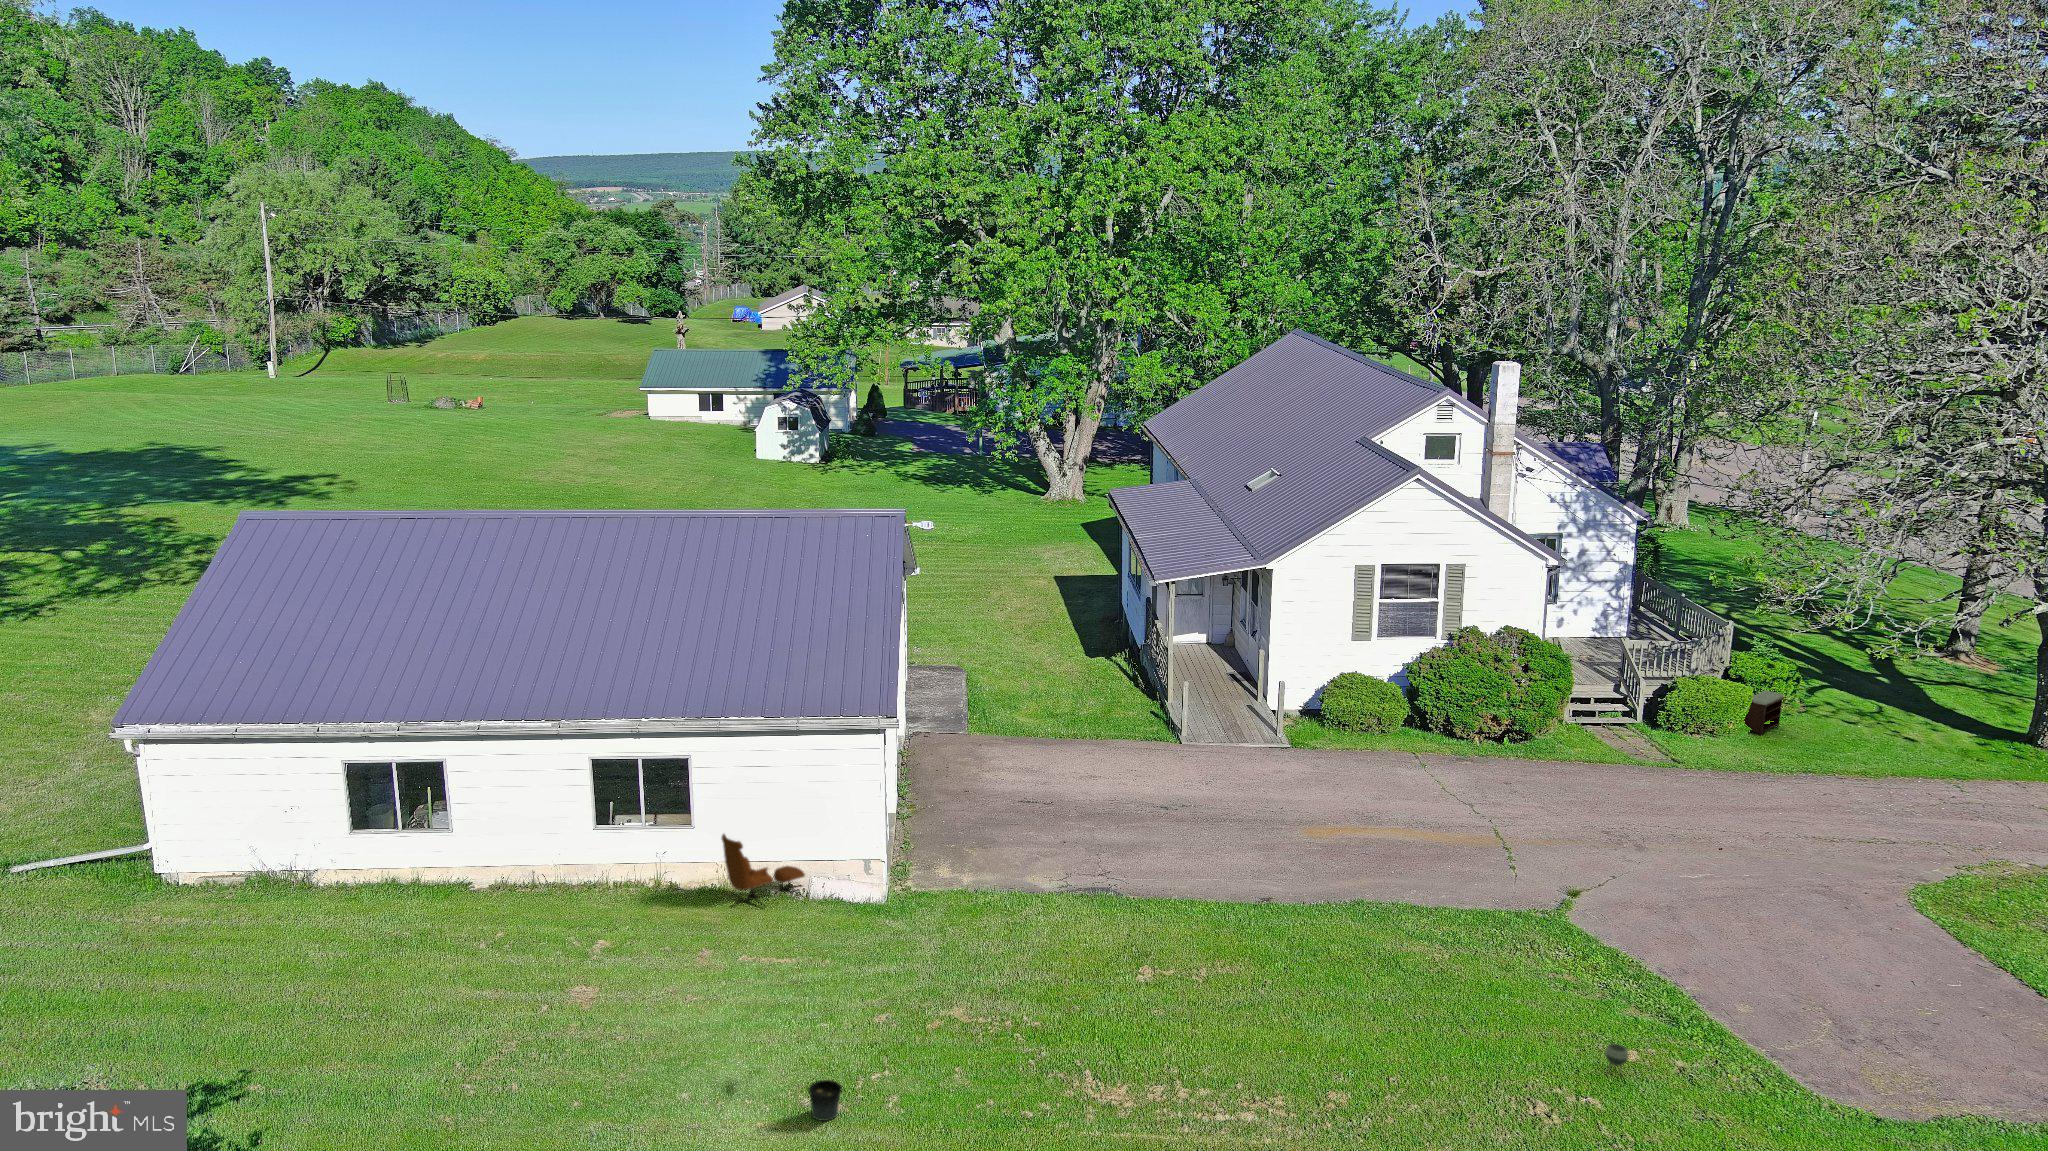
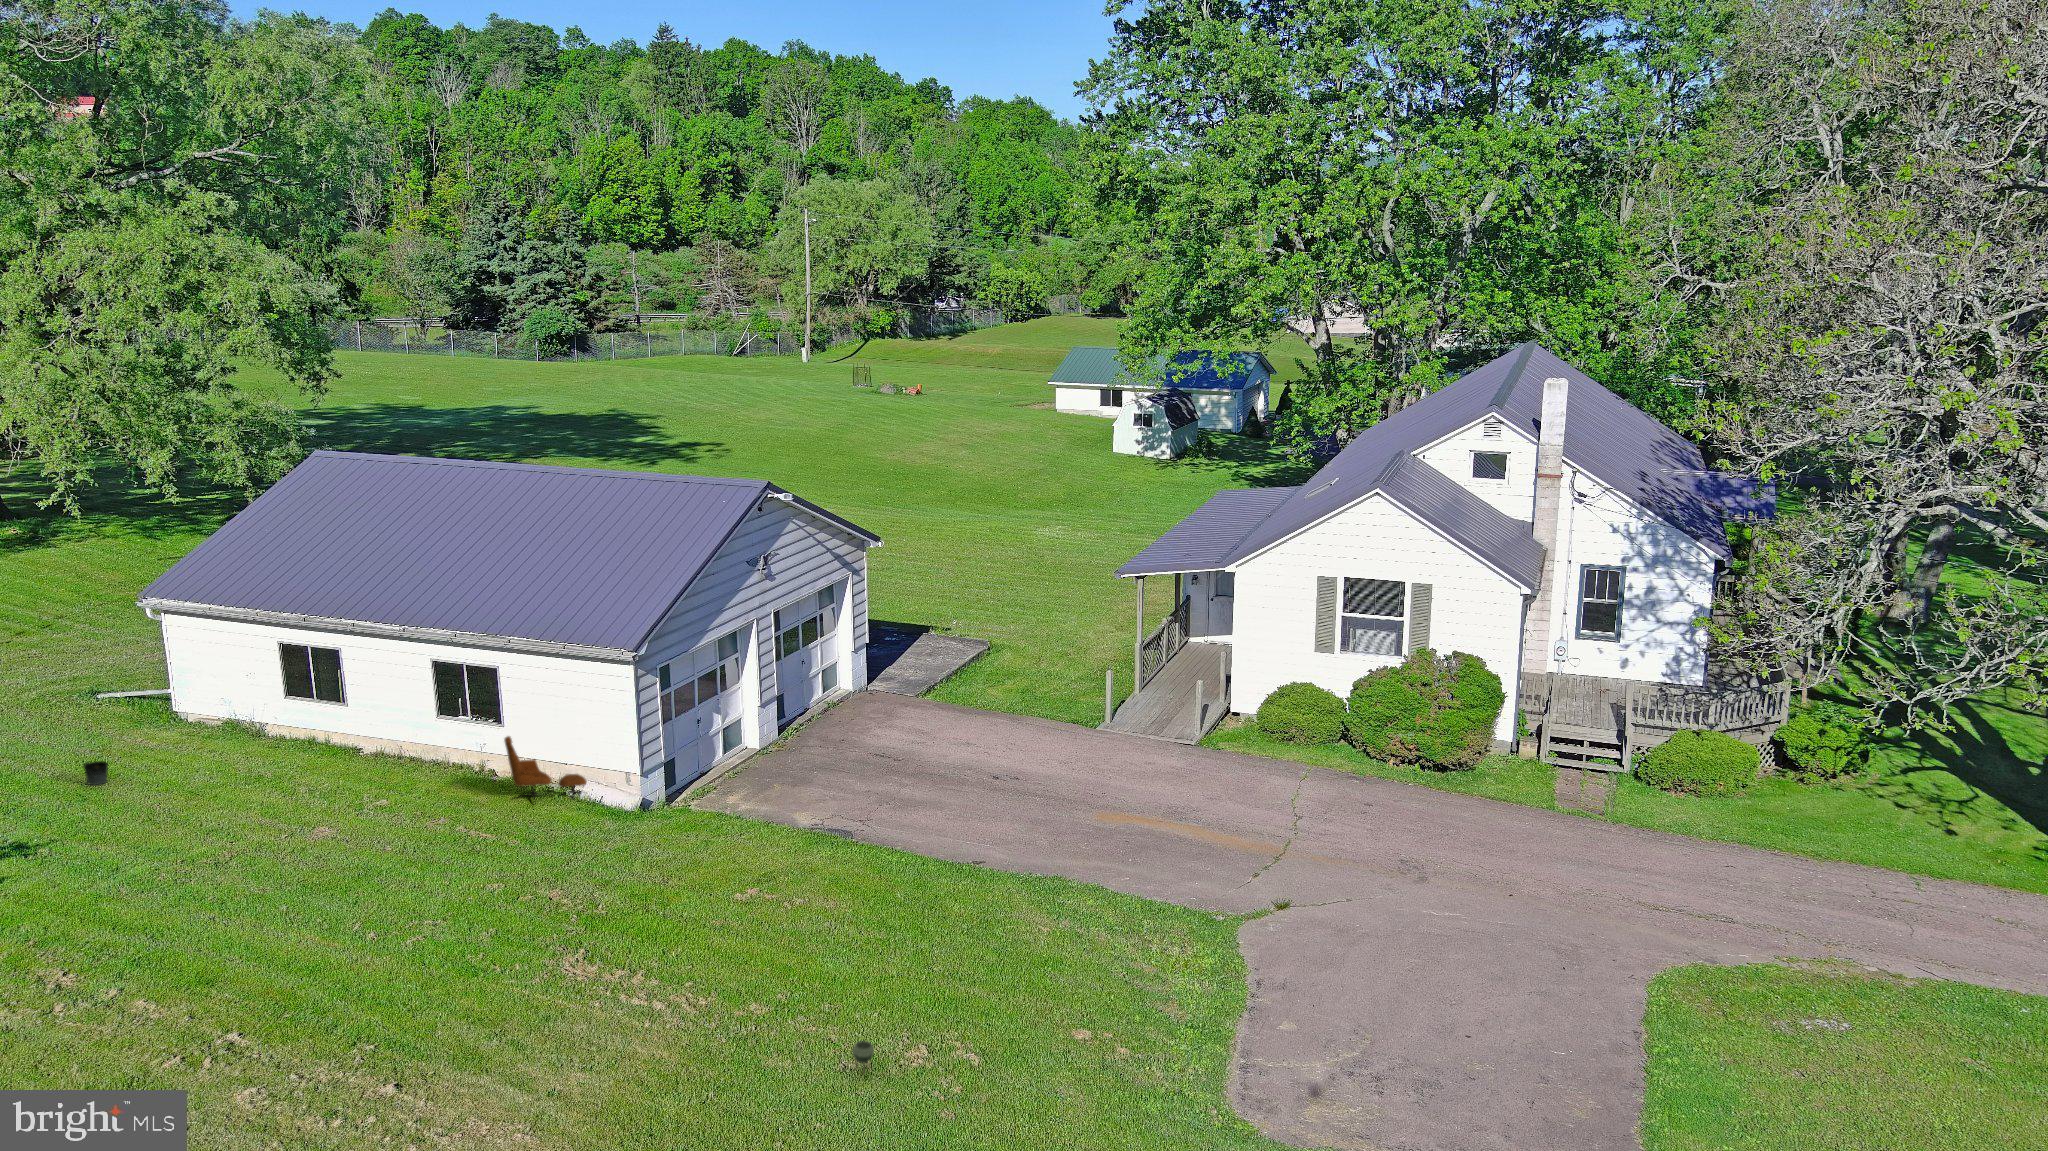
bench: present [1744,691,1784,736] -> none [1770,771,1838,821]
planter: present [1605,1043,1628,1075] -> present [852,1041,874,1073]
bucket: present [806,1080,842,1121] -> present [83,761,108,785]

